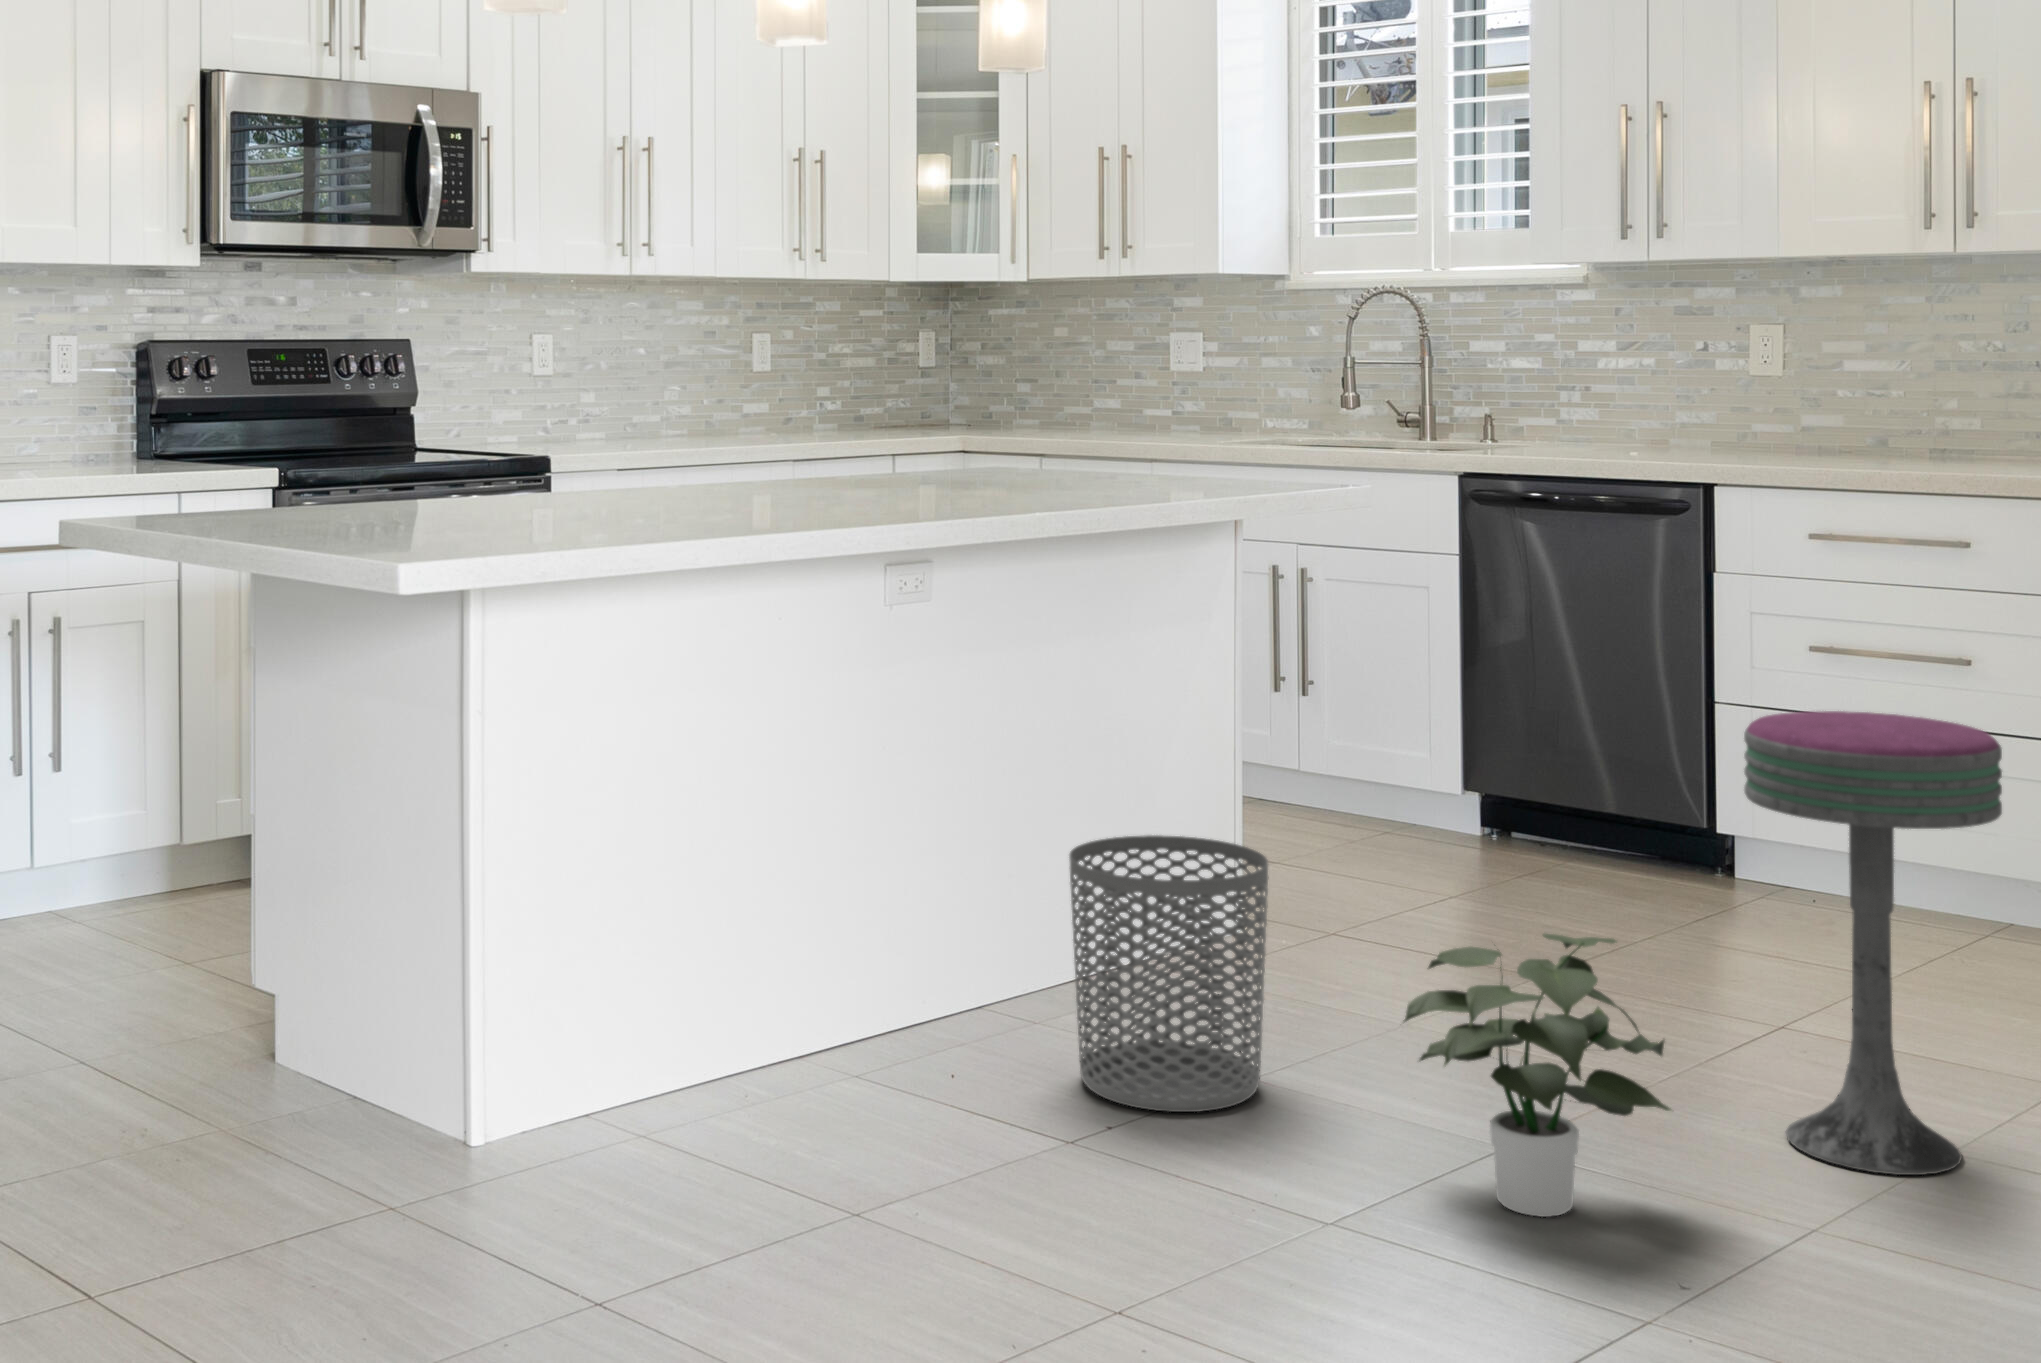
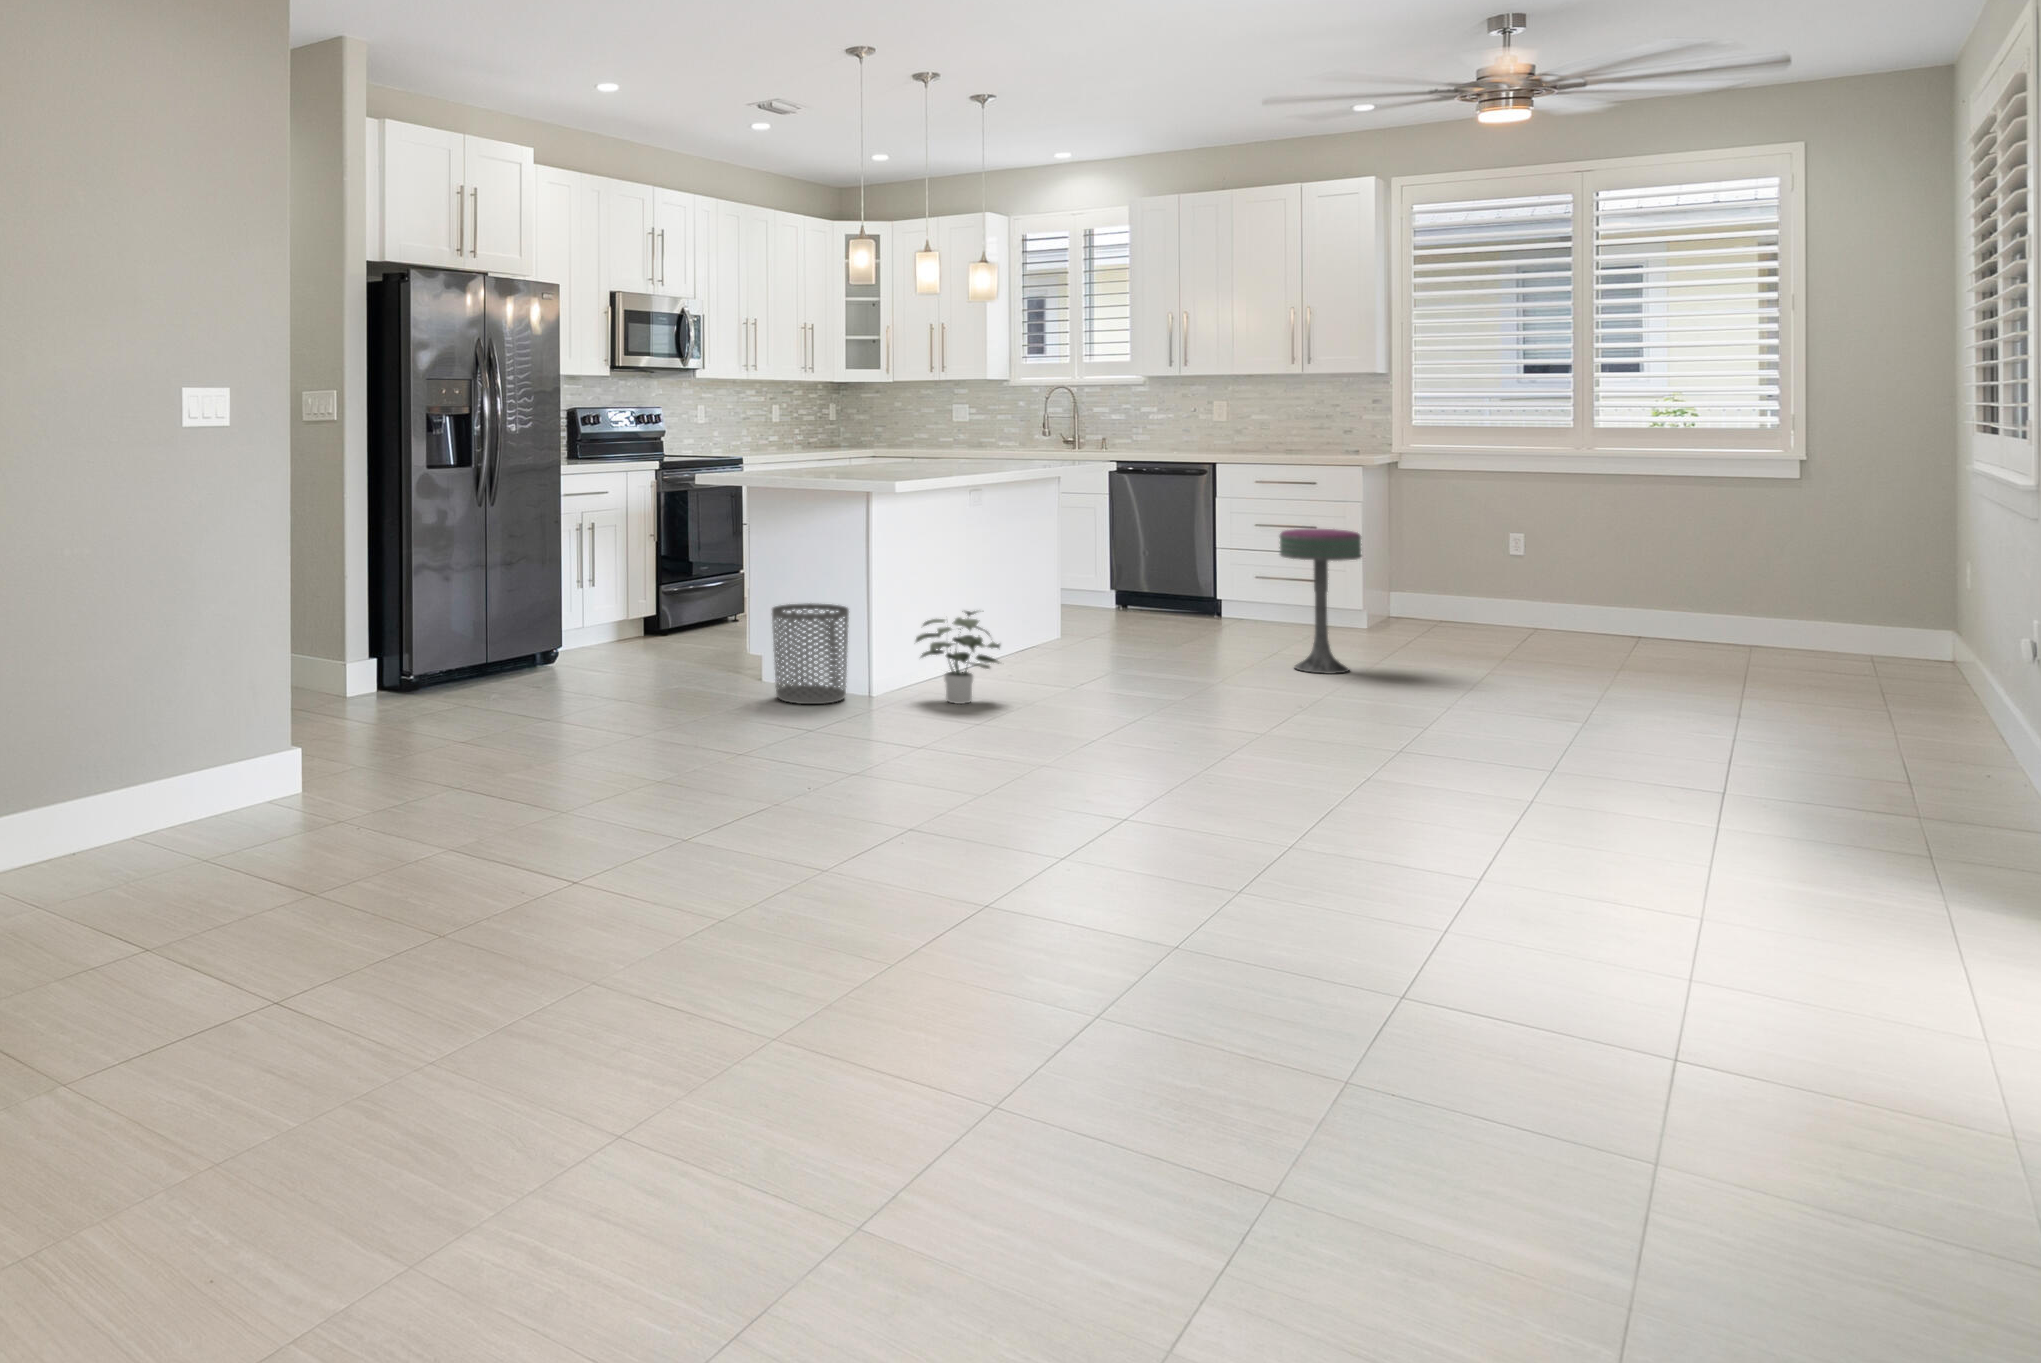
waste bin: present [1069,835,1269,1112] -> present [772,603,849,704]
potted plant: present [1403,934,1671,1217] -> present [916,611,1000,704]

